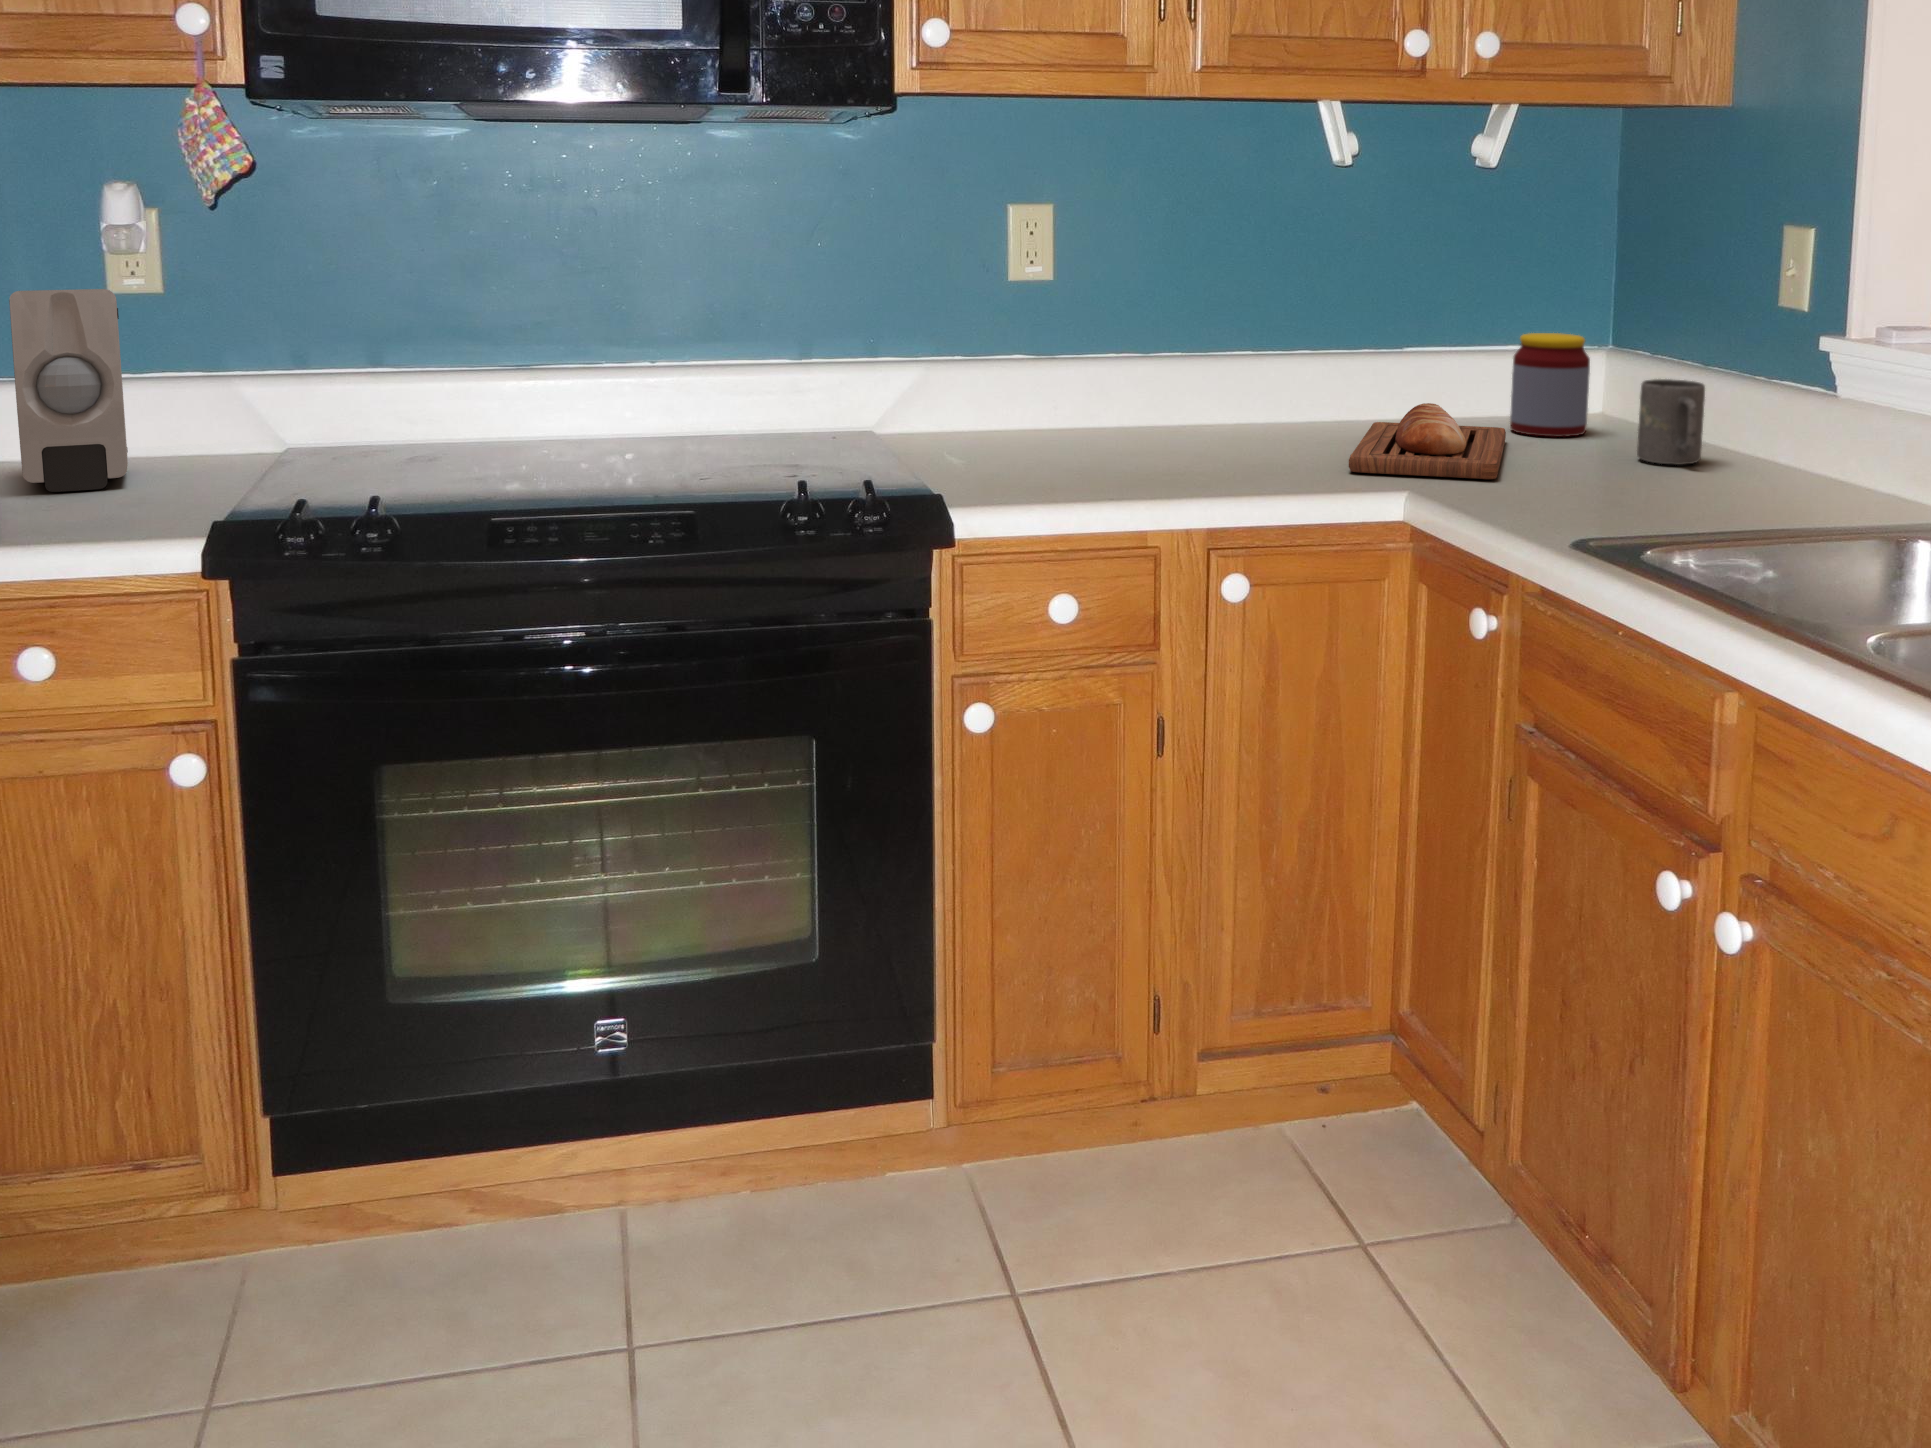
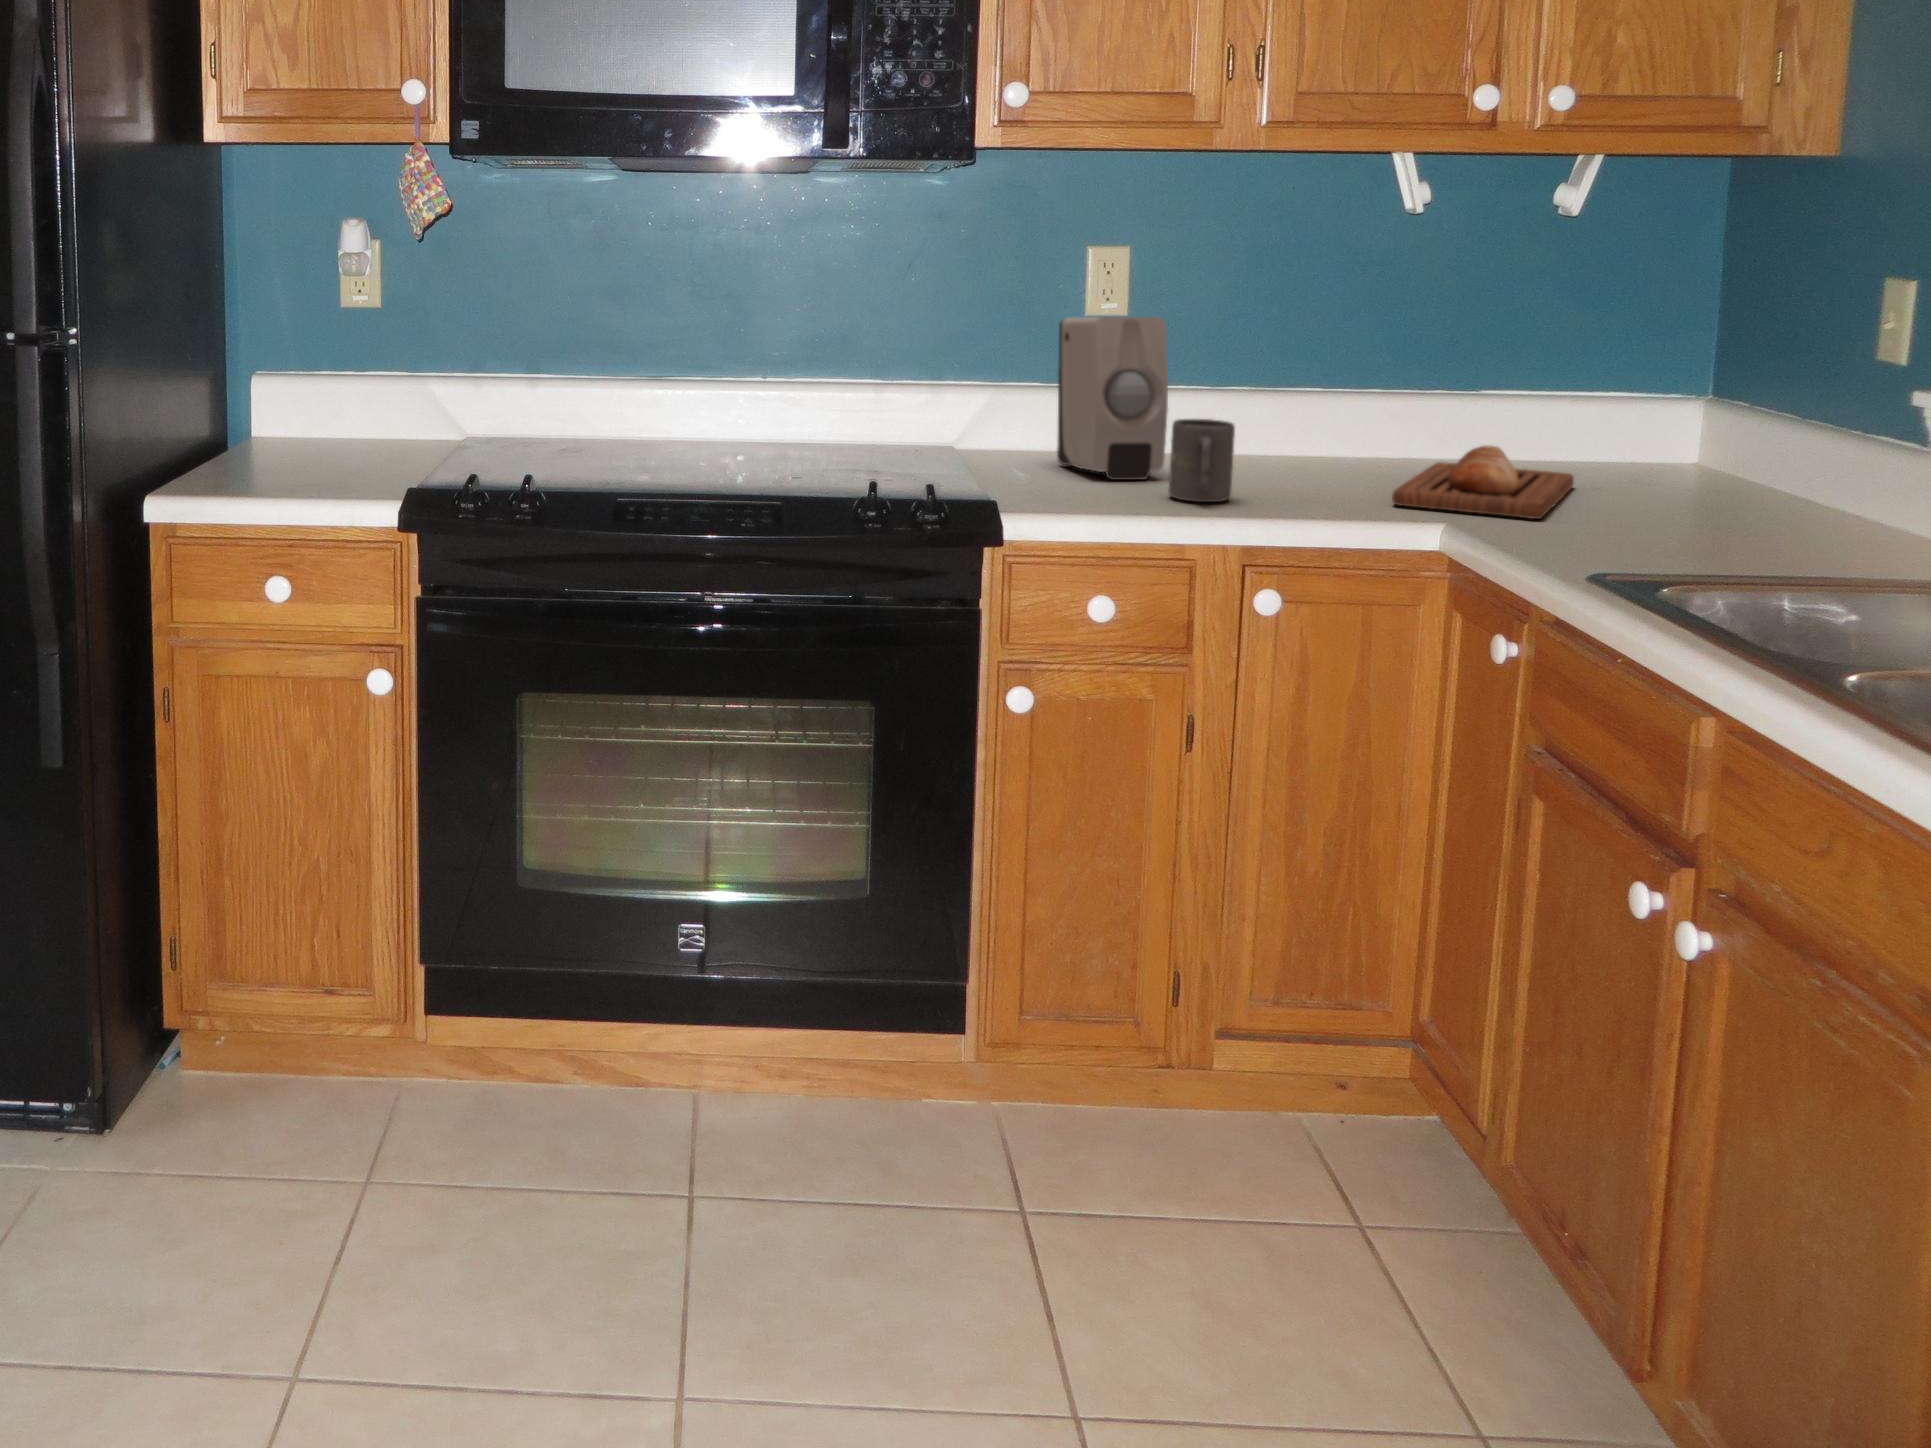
soap dispenser: present [9,289,128,492] -> present [1057,317,1168,480]
jar: present [1510,333,1590,437] -> none [1586,382,1675,486]
mug: present [1637,379,1705,465] -> present [1169,419,1235,502]

